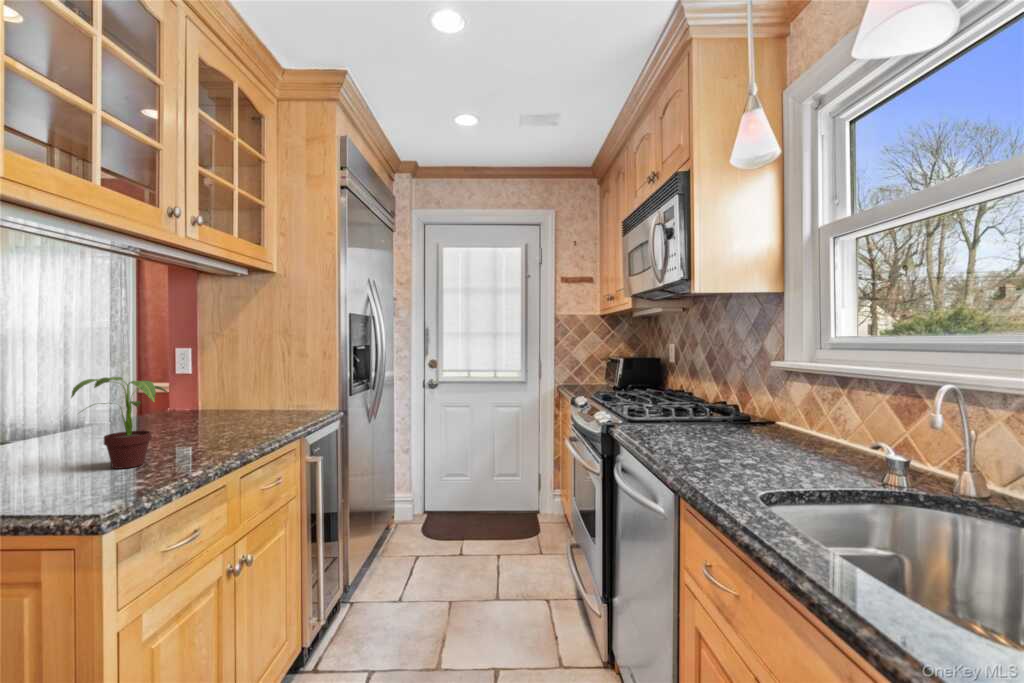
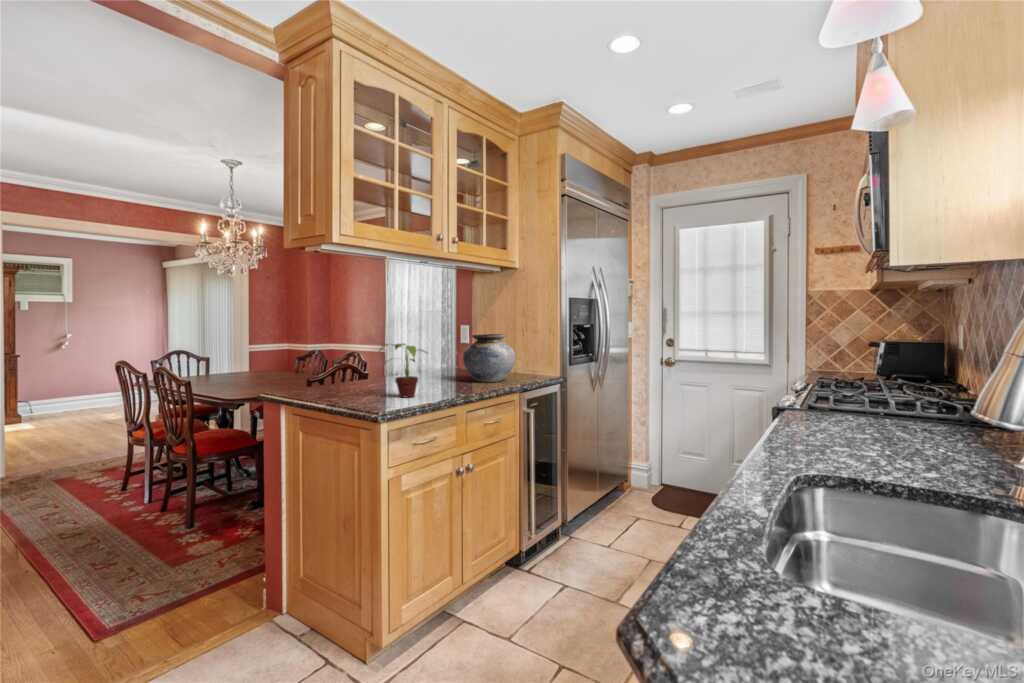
vase: none [201,357,283,425] -> present [463,334,515,382]

